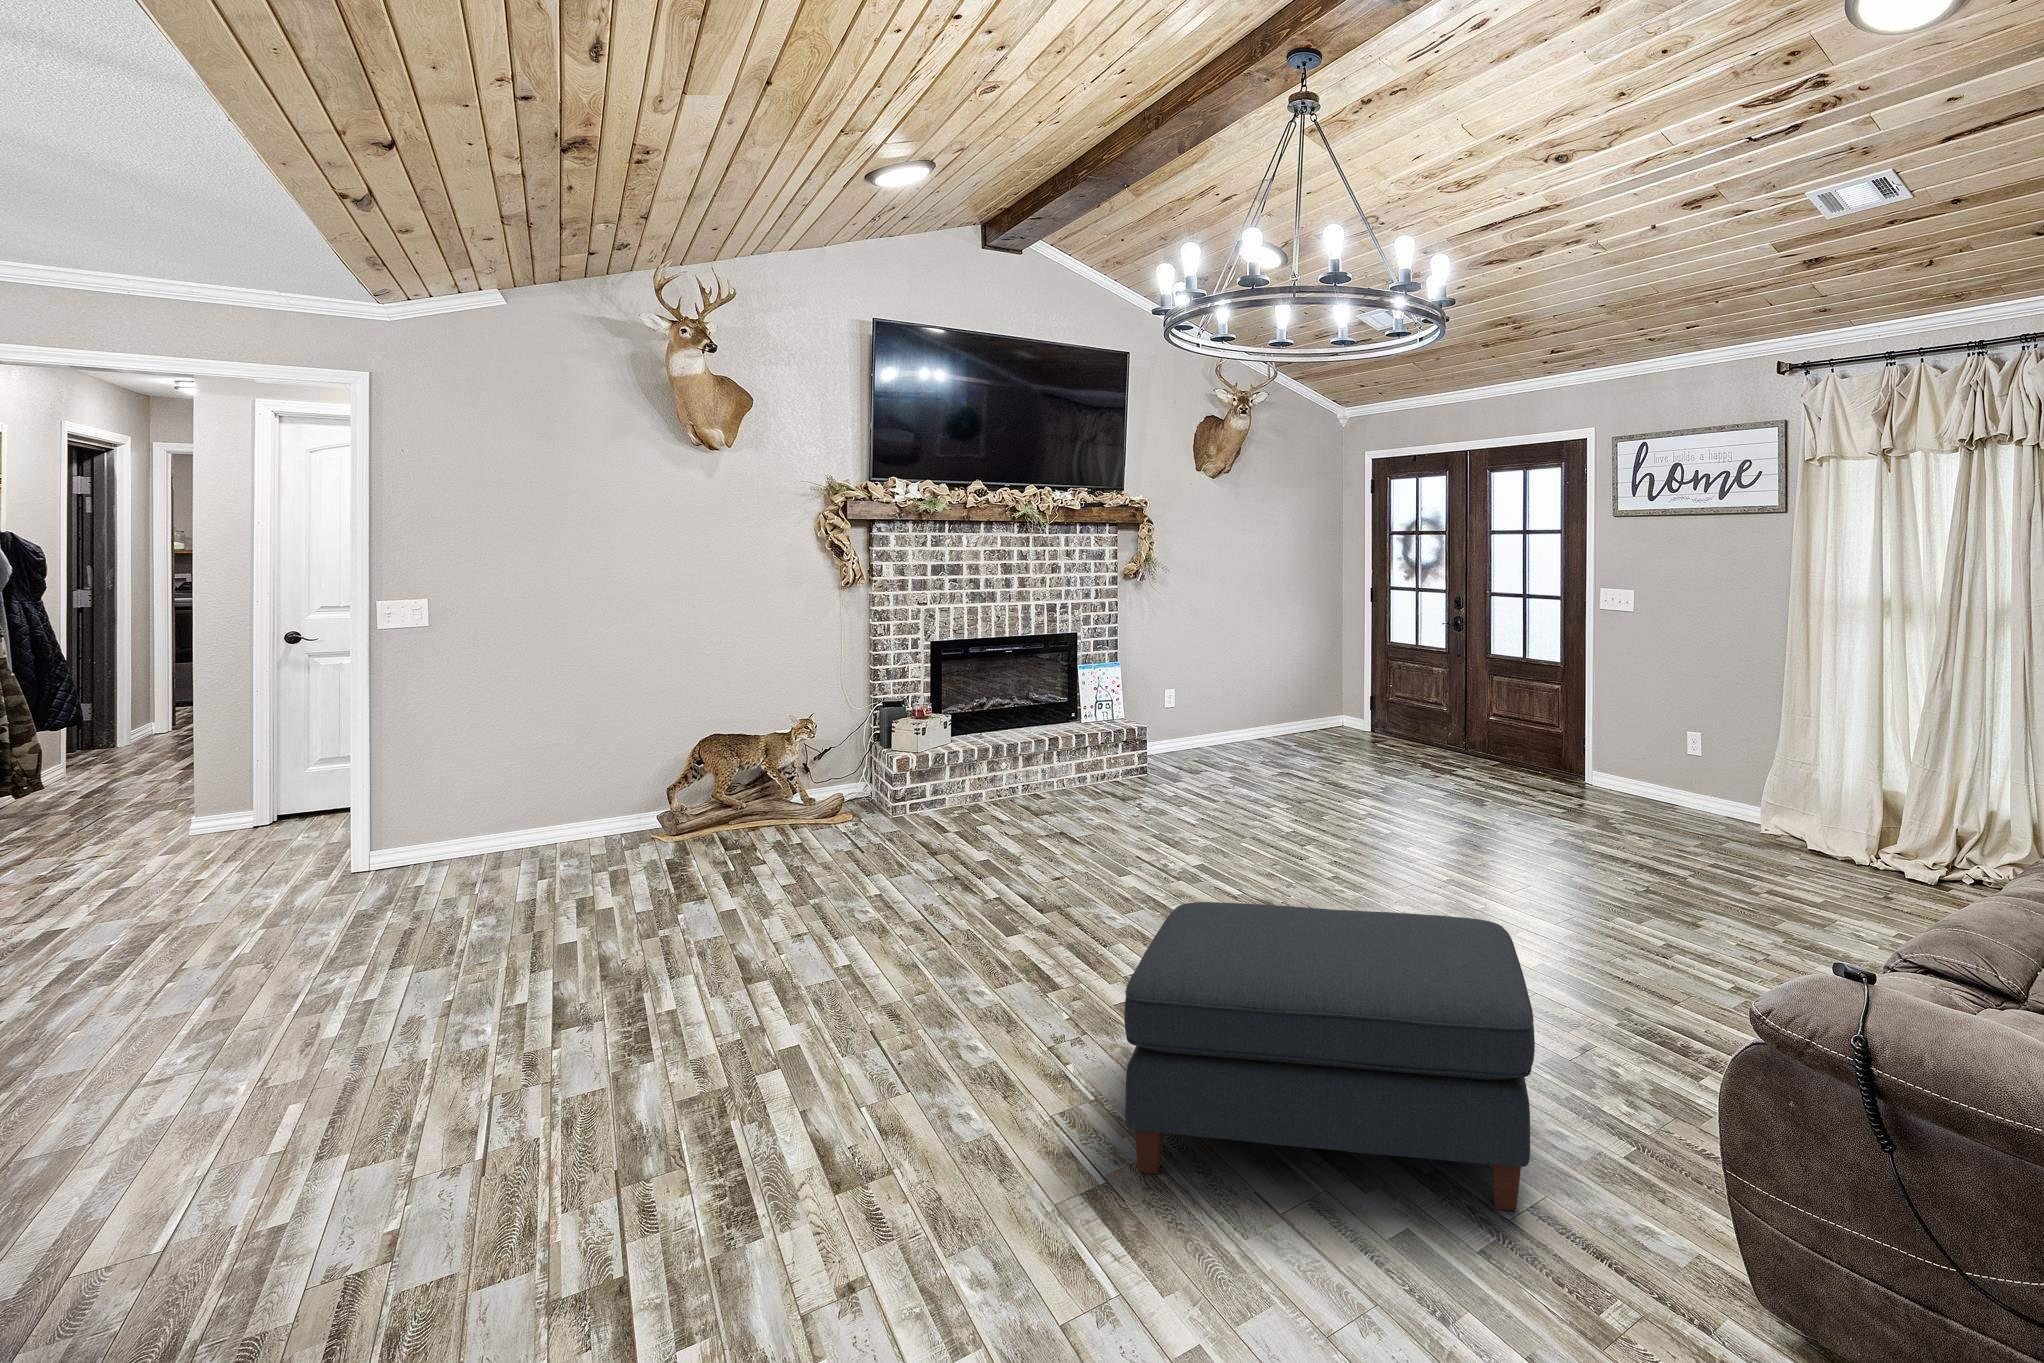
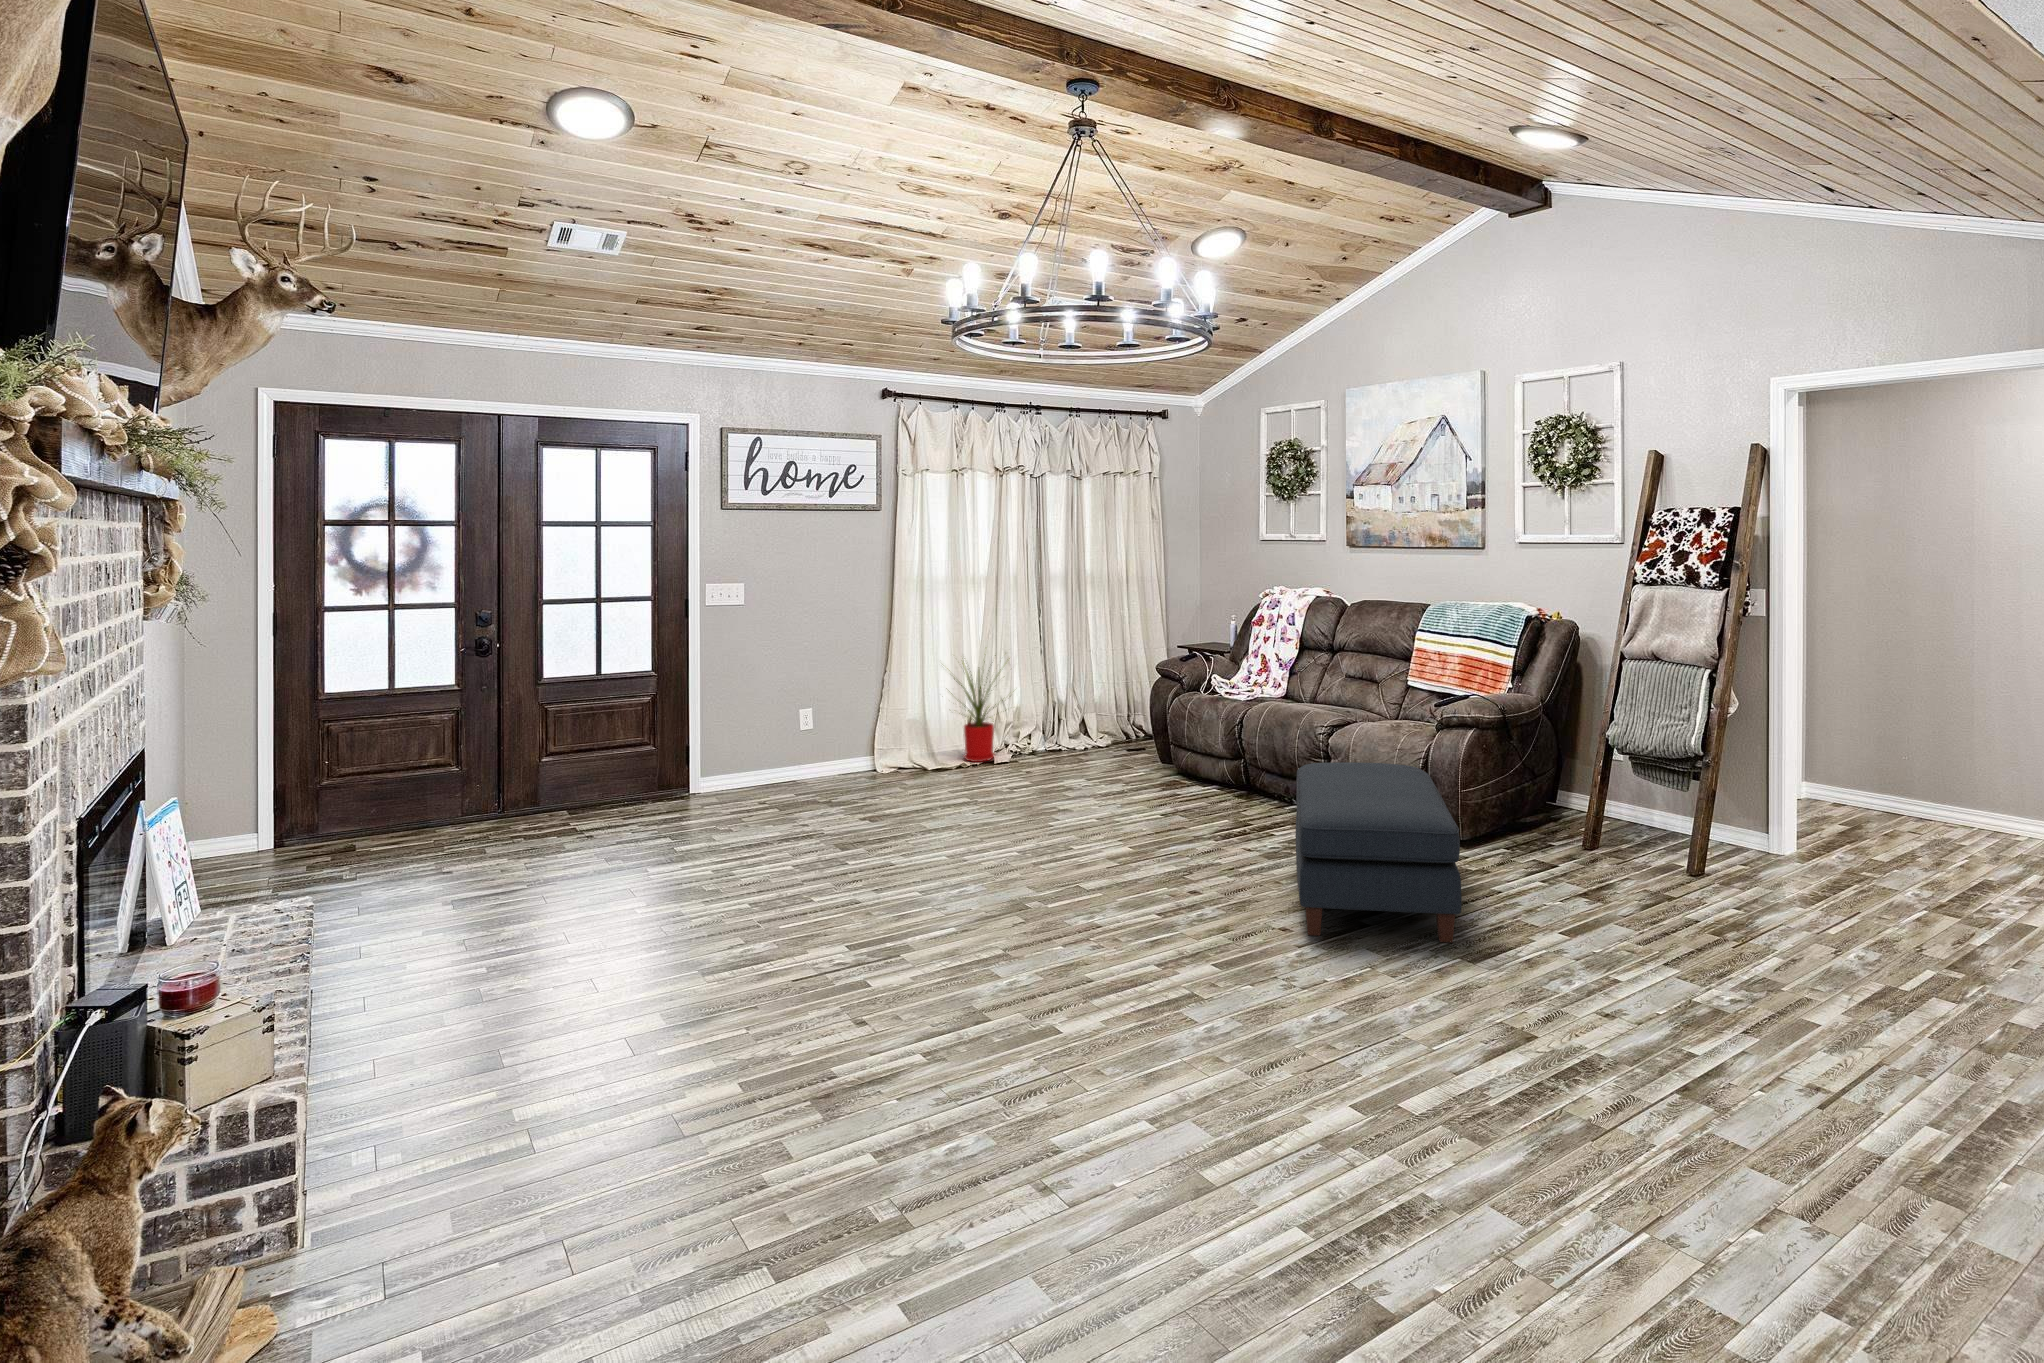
house plant: none [1781,705,1924,876] -> present [951,655,1010,762]

